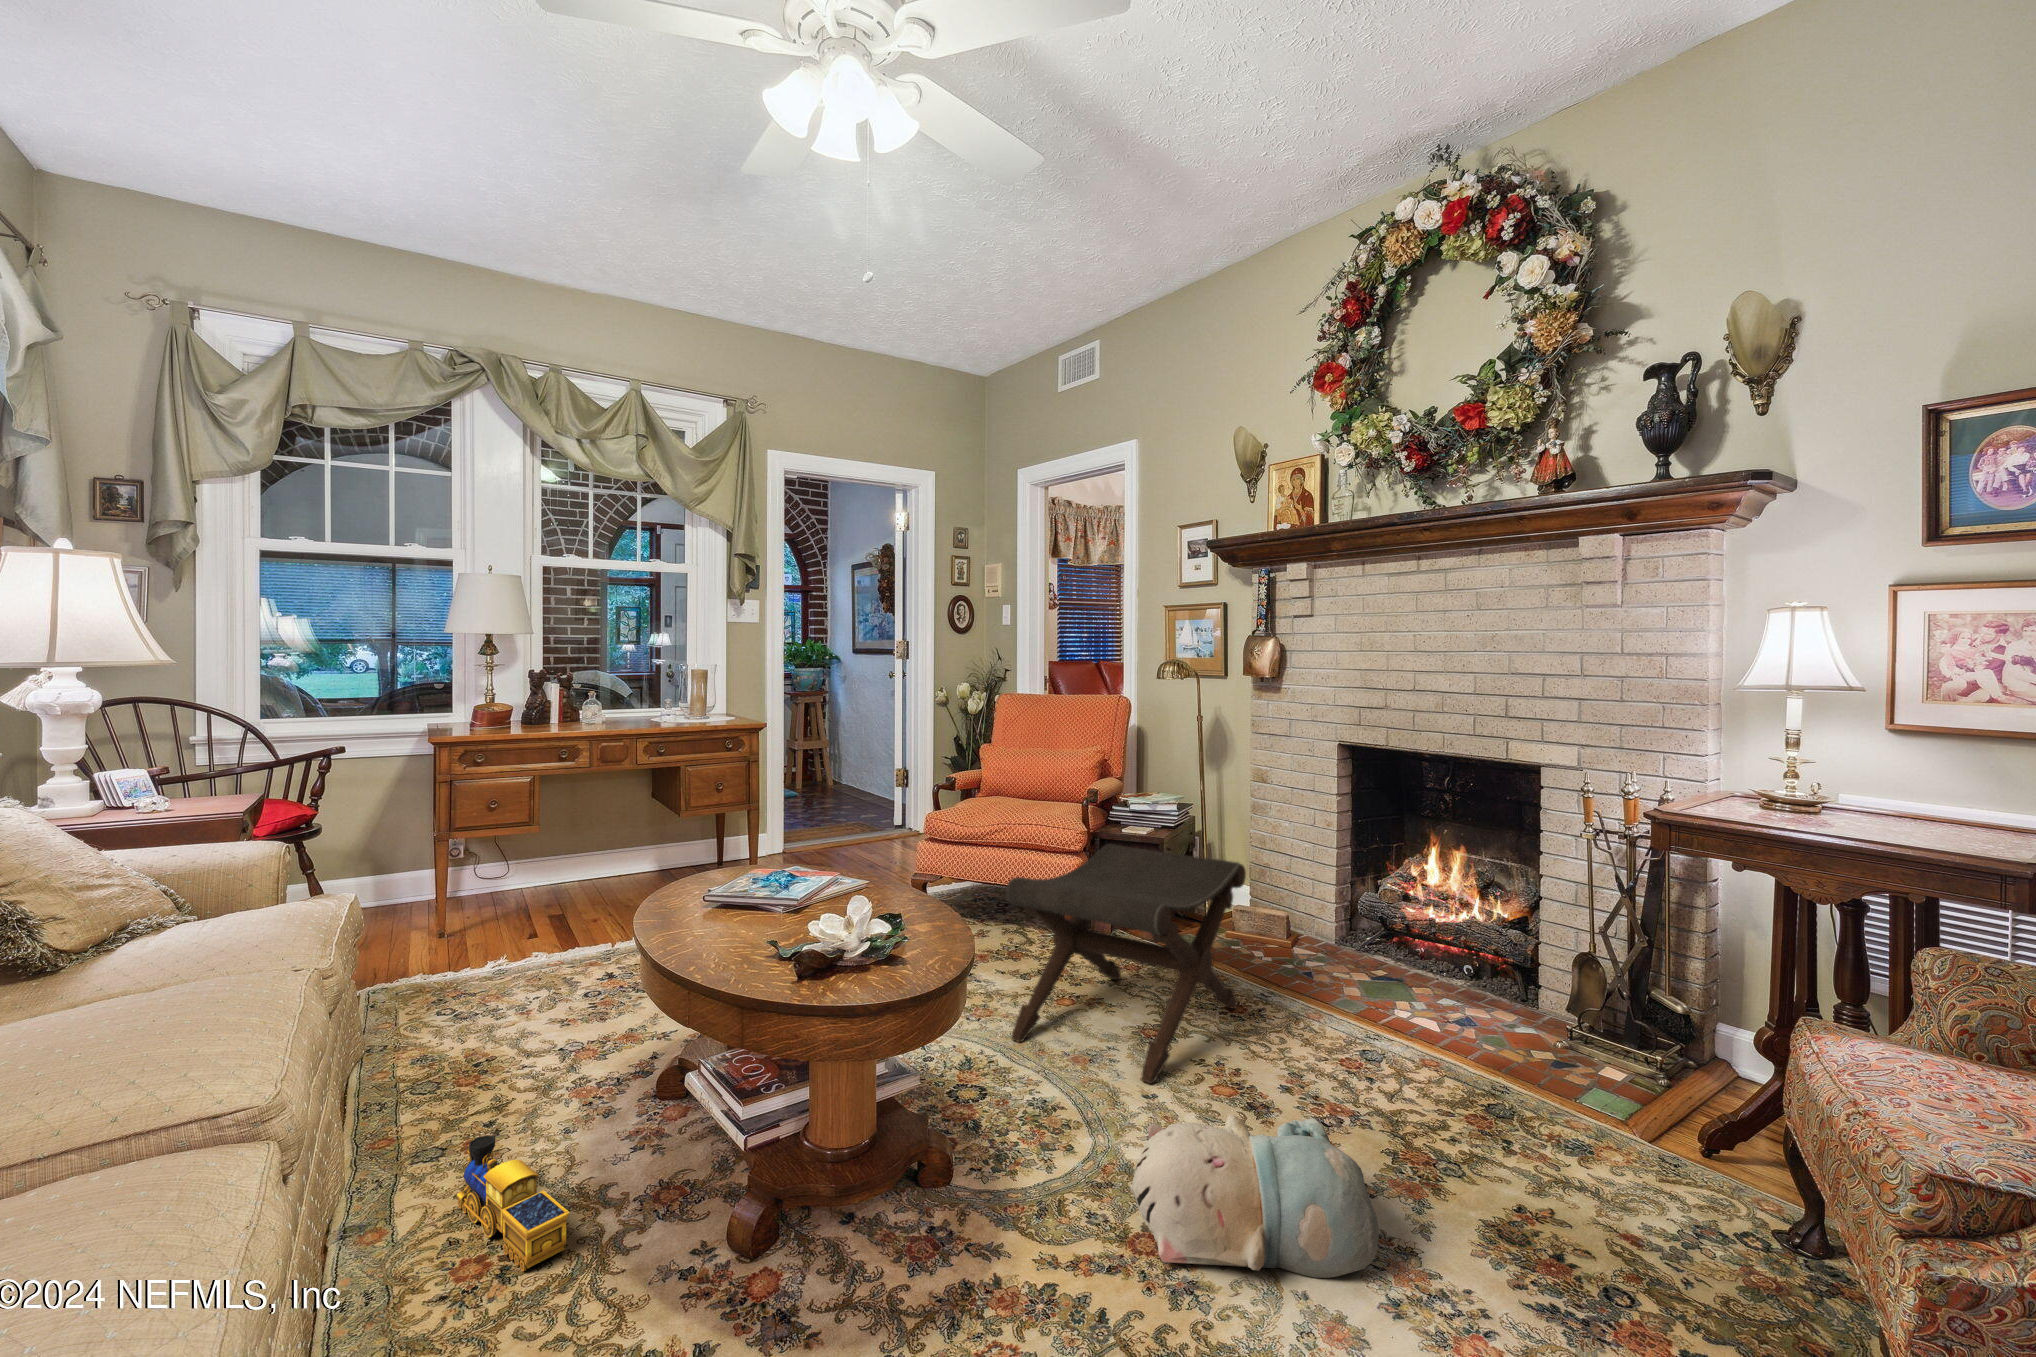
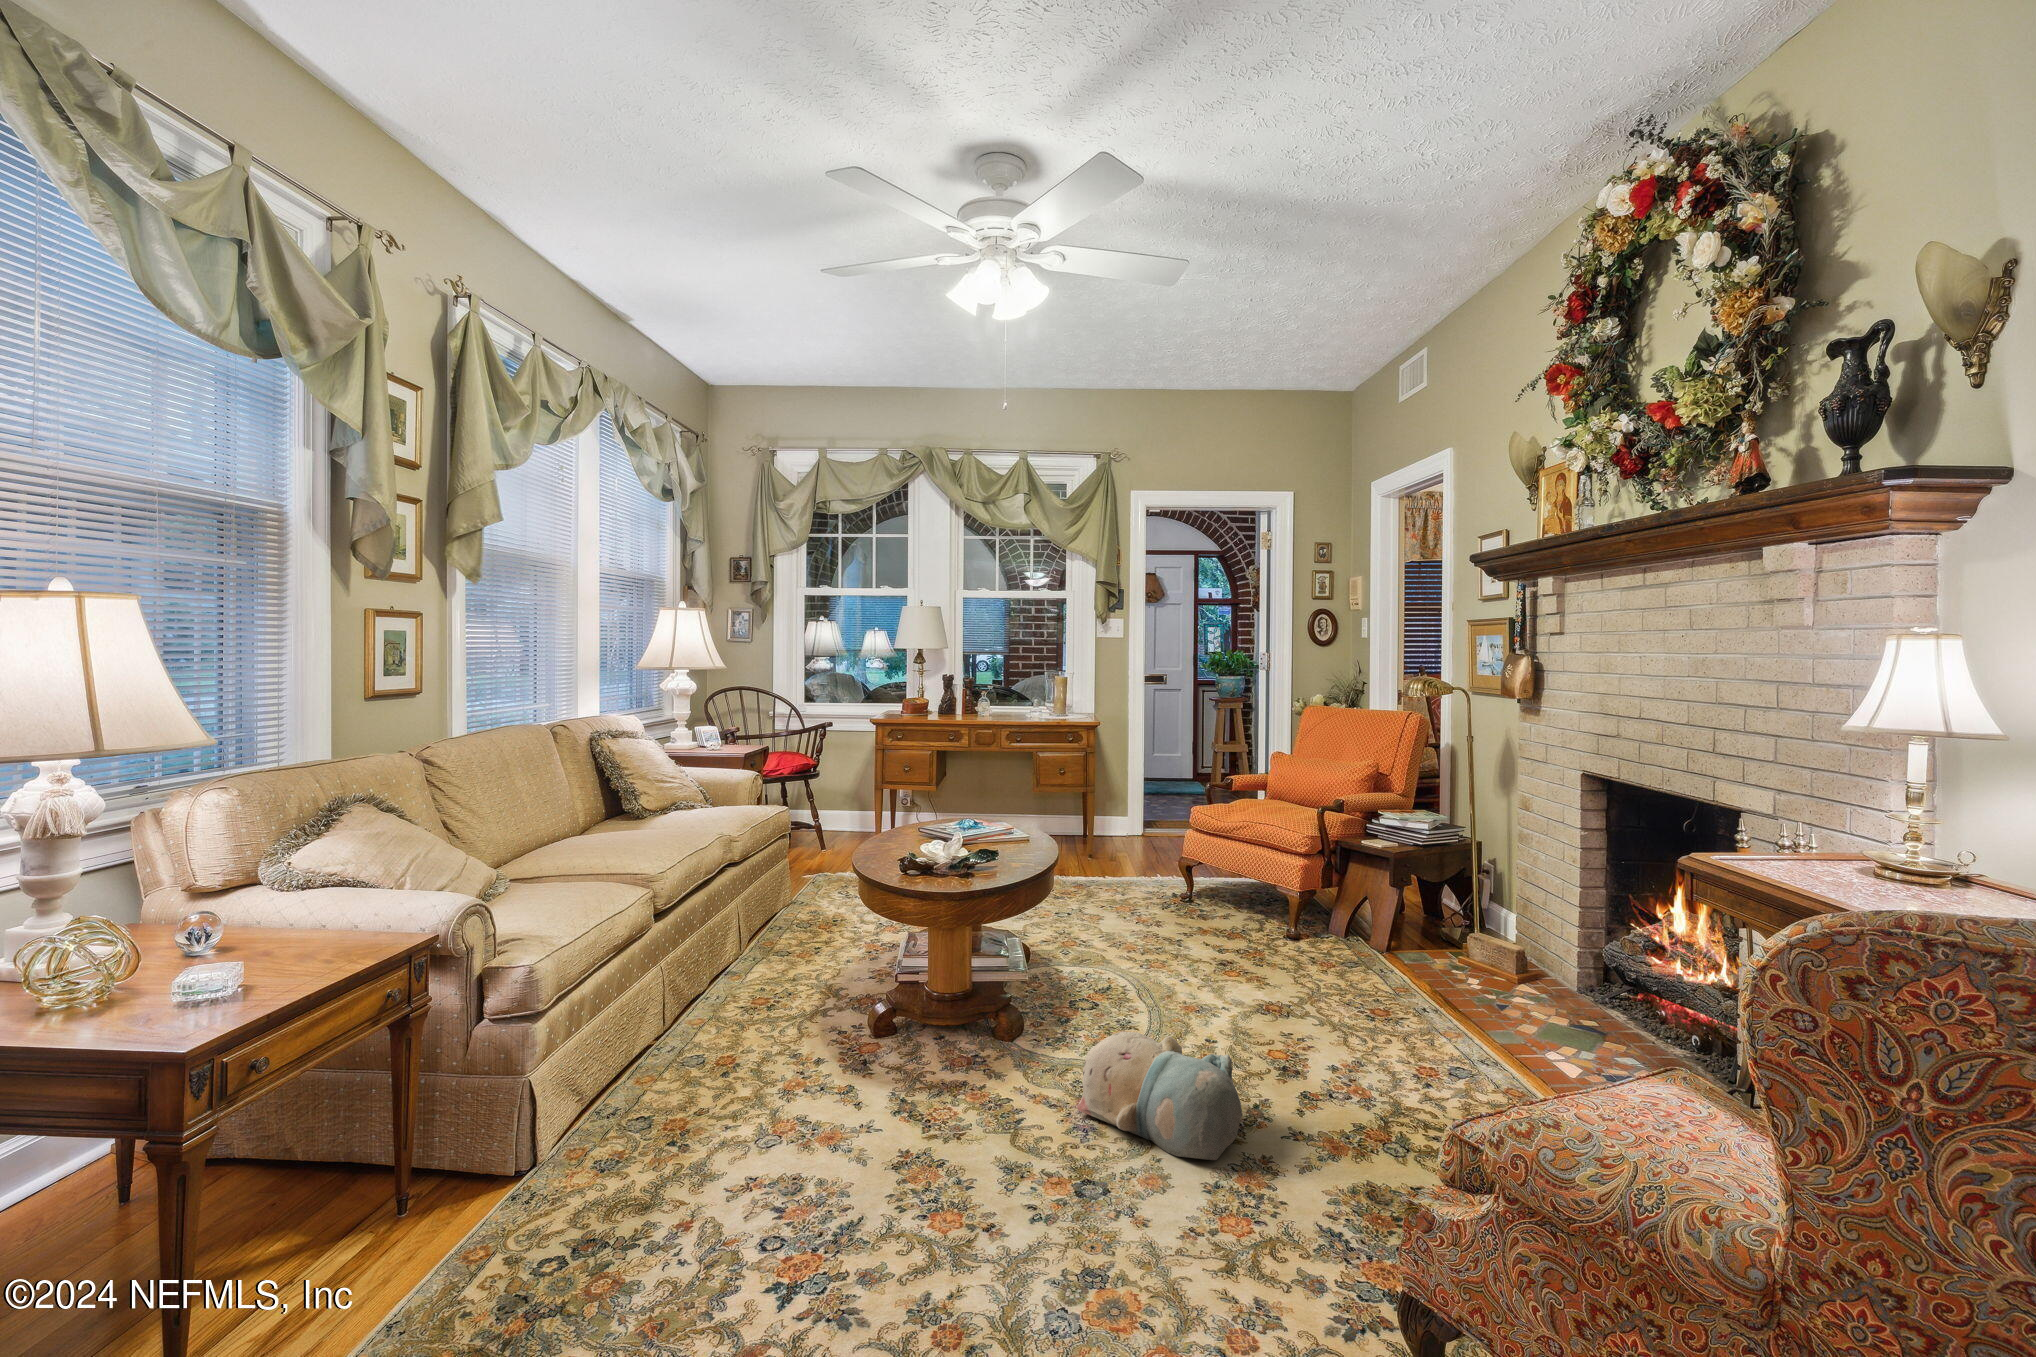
footstool: present [1005,844,1246,1084] -> none [1146,843,1381,1032]
toy train: present [457,1135,570,1271] -> none [776,943,802,1008]

